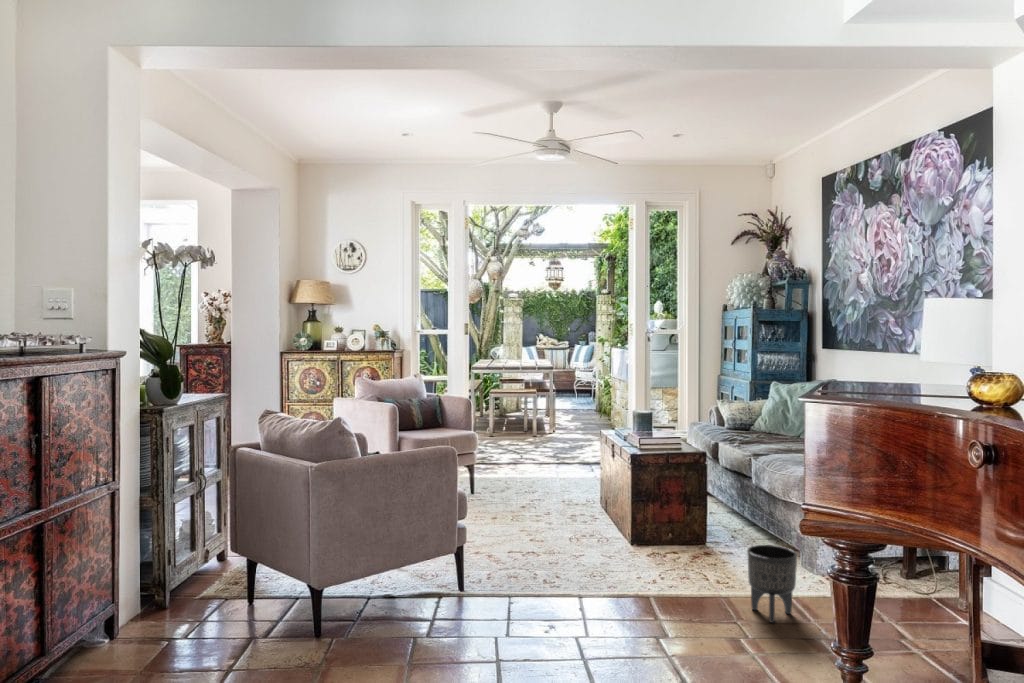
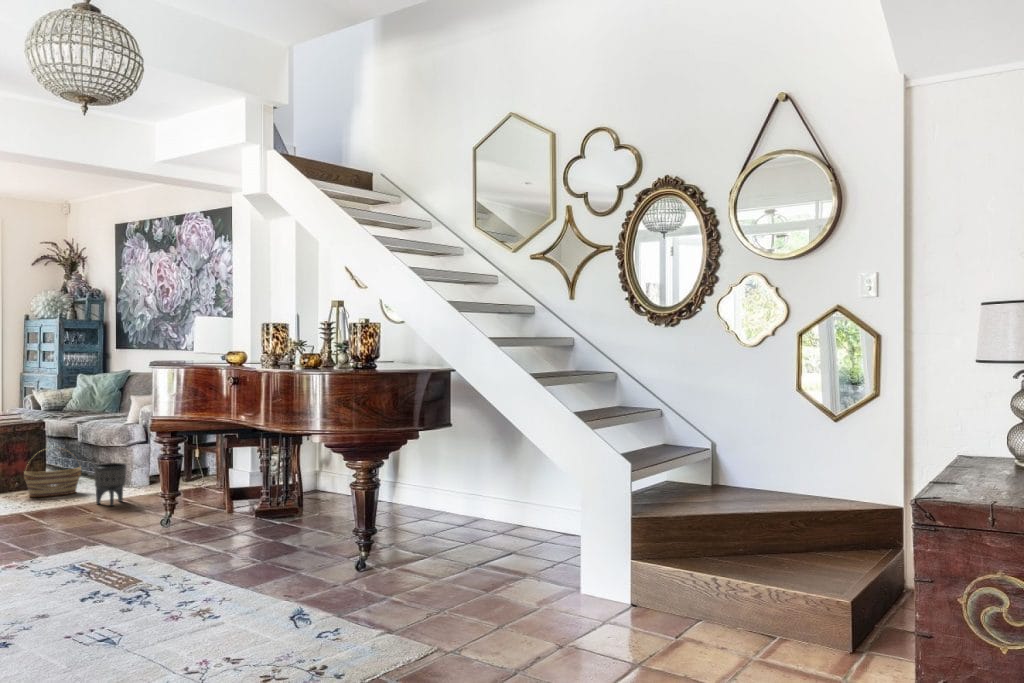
basket: none [671,498,743,571] -> present [24,467,81,497]

